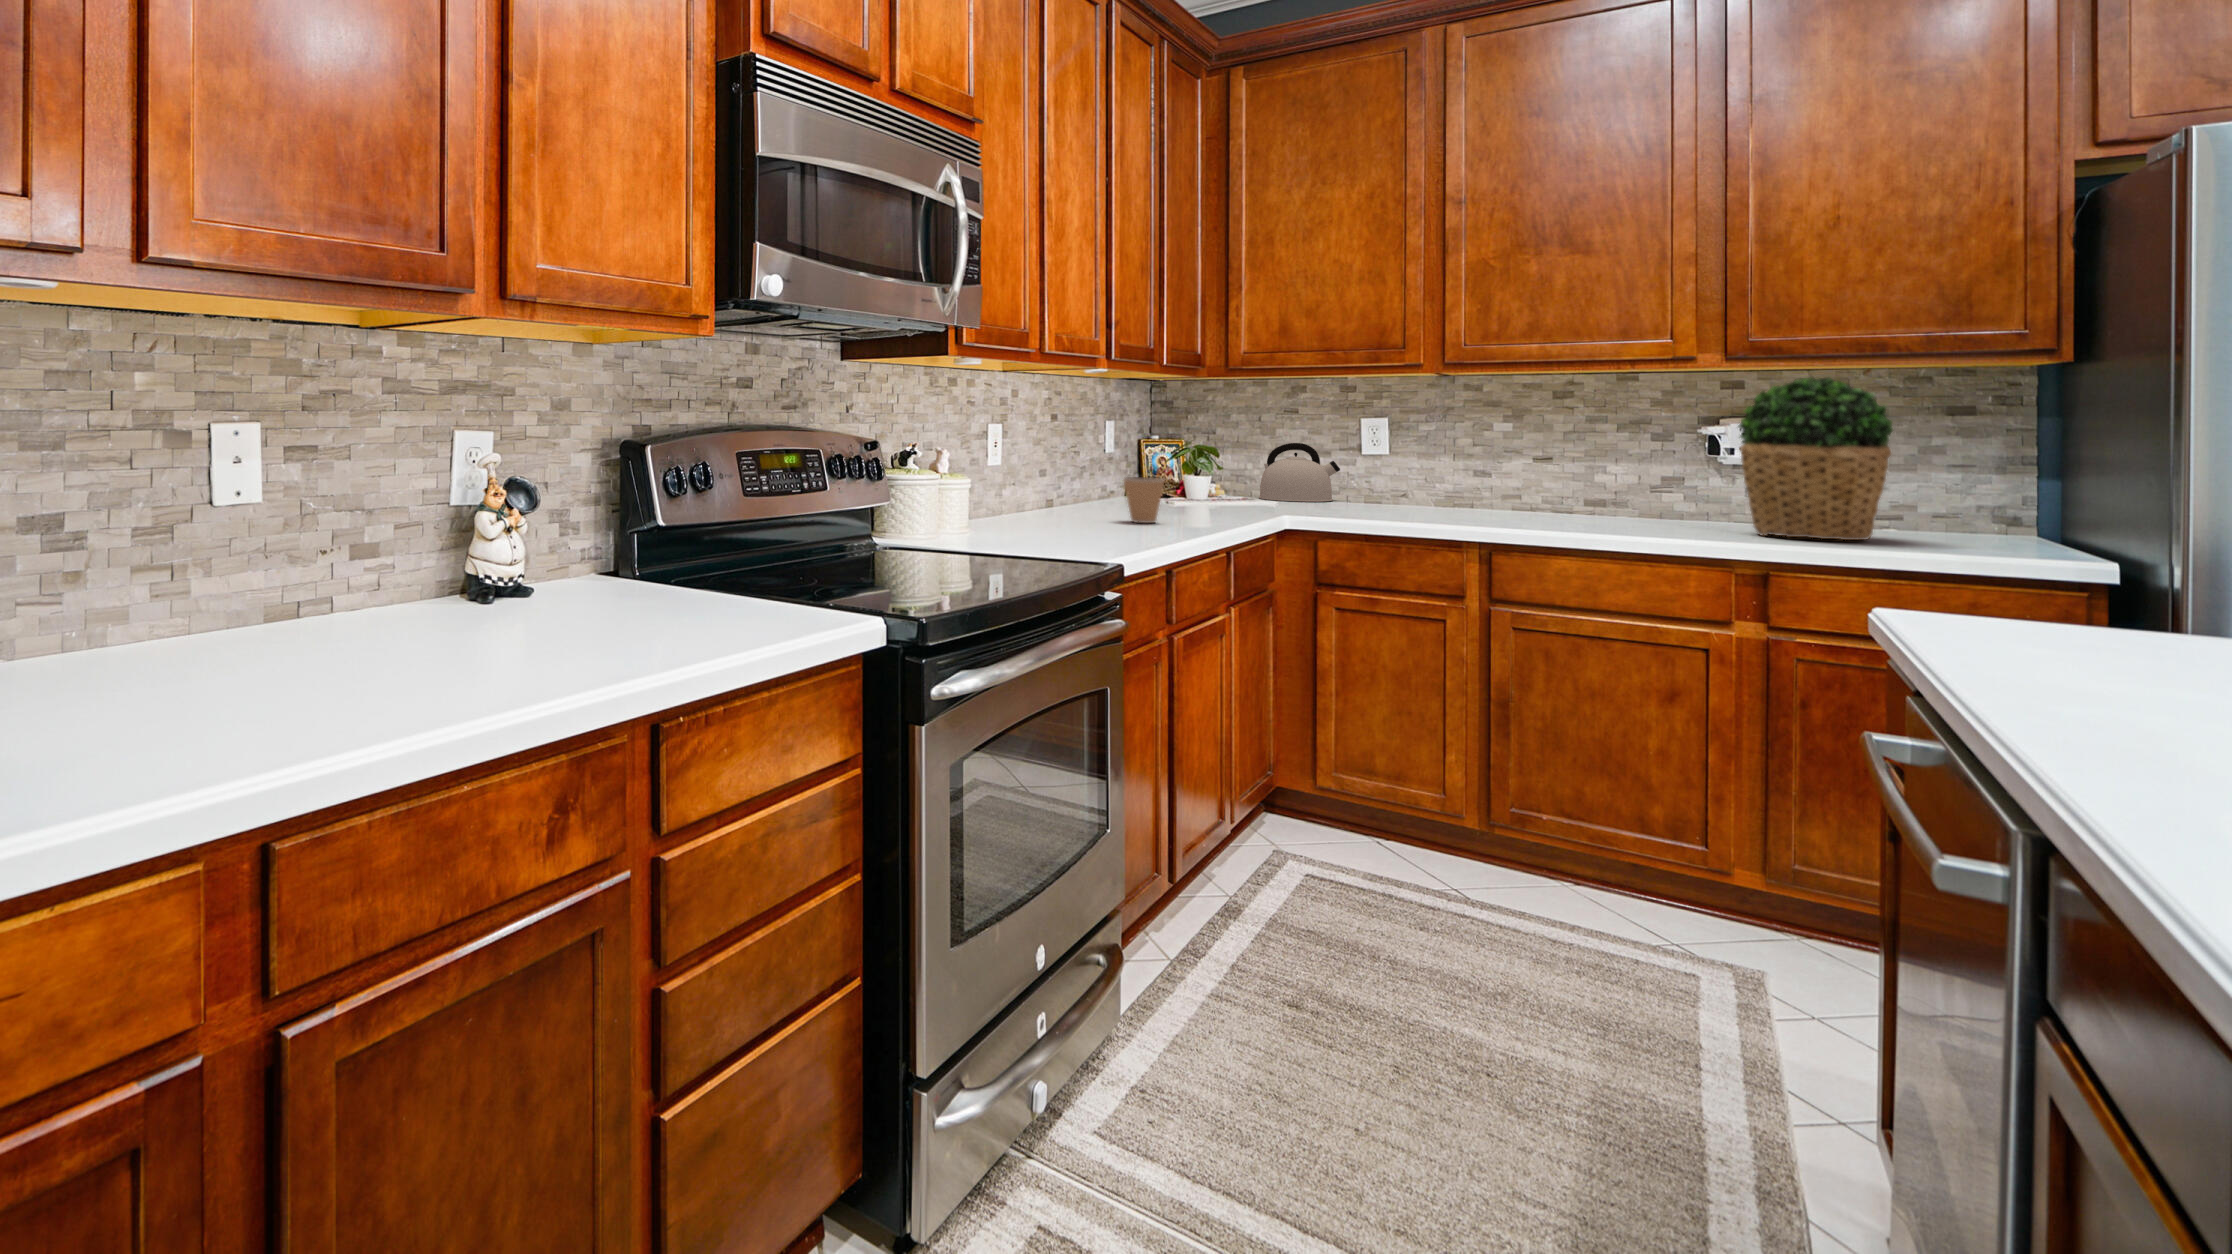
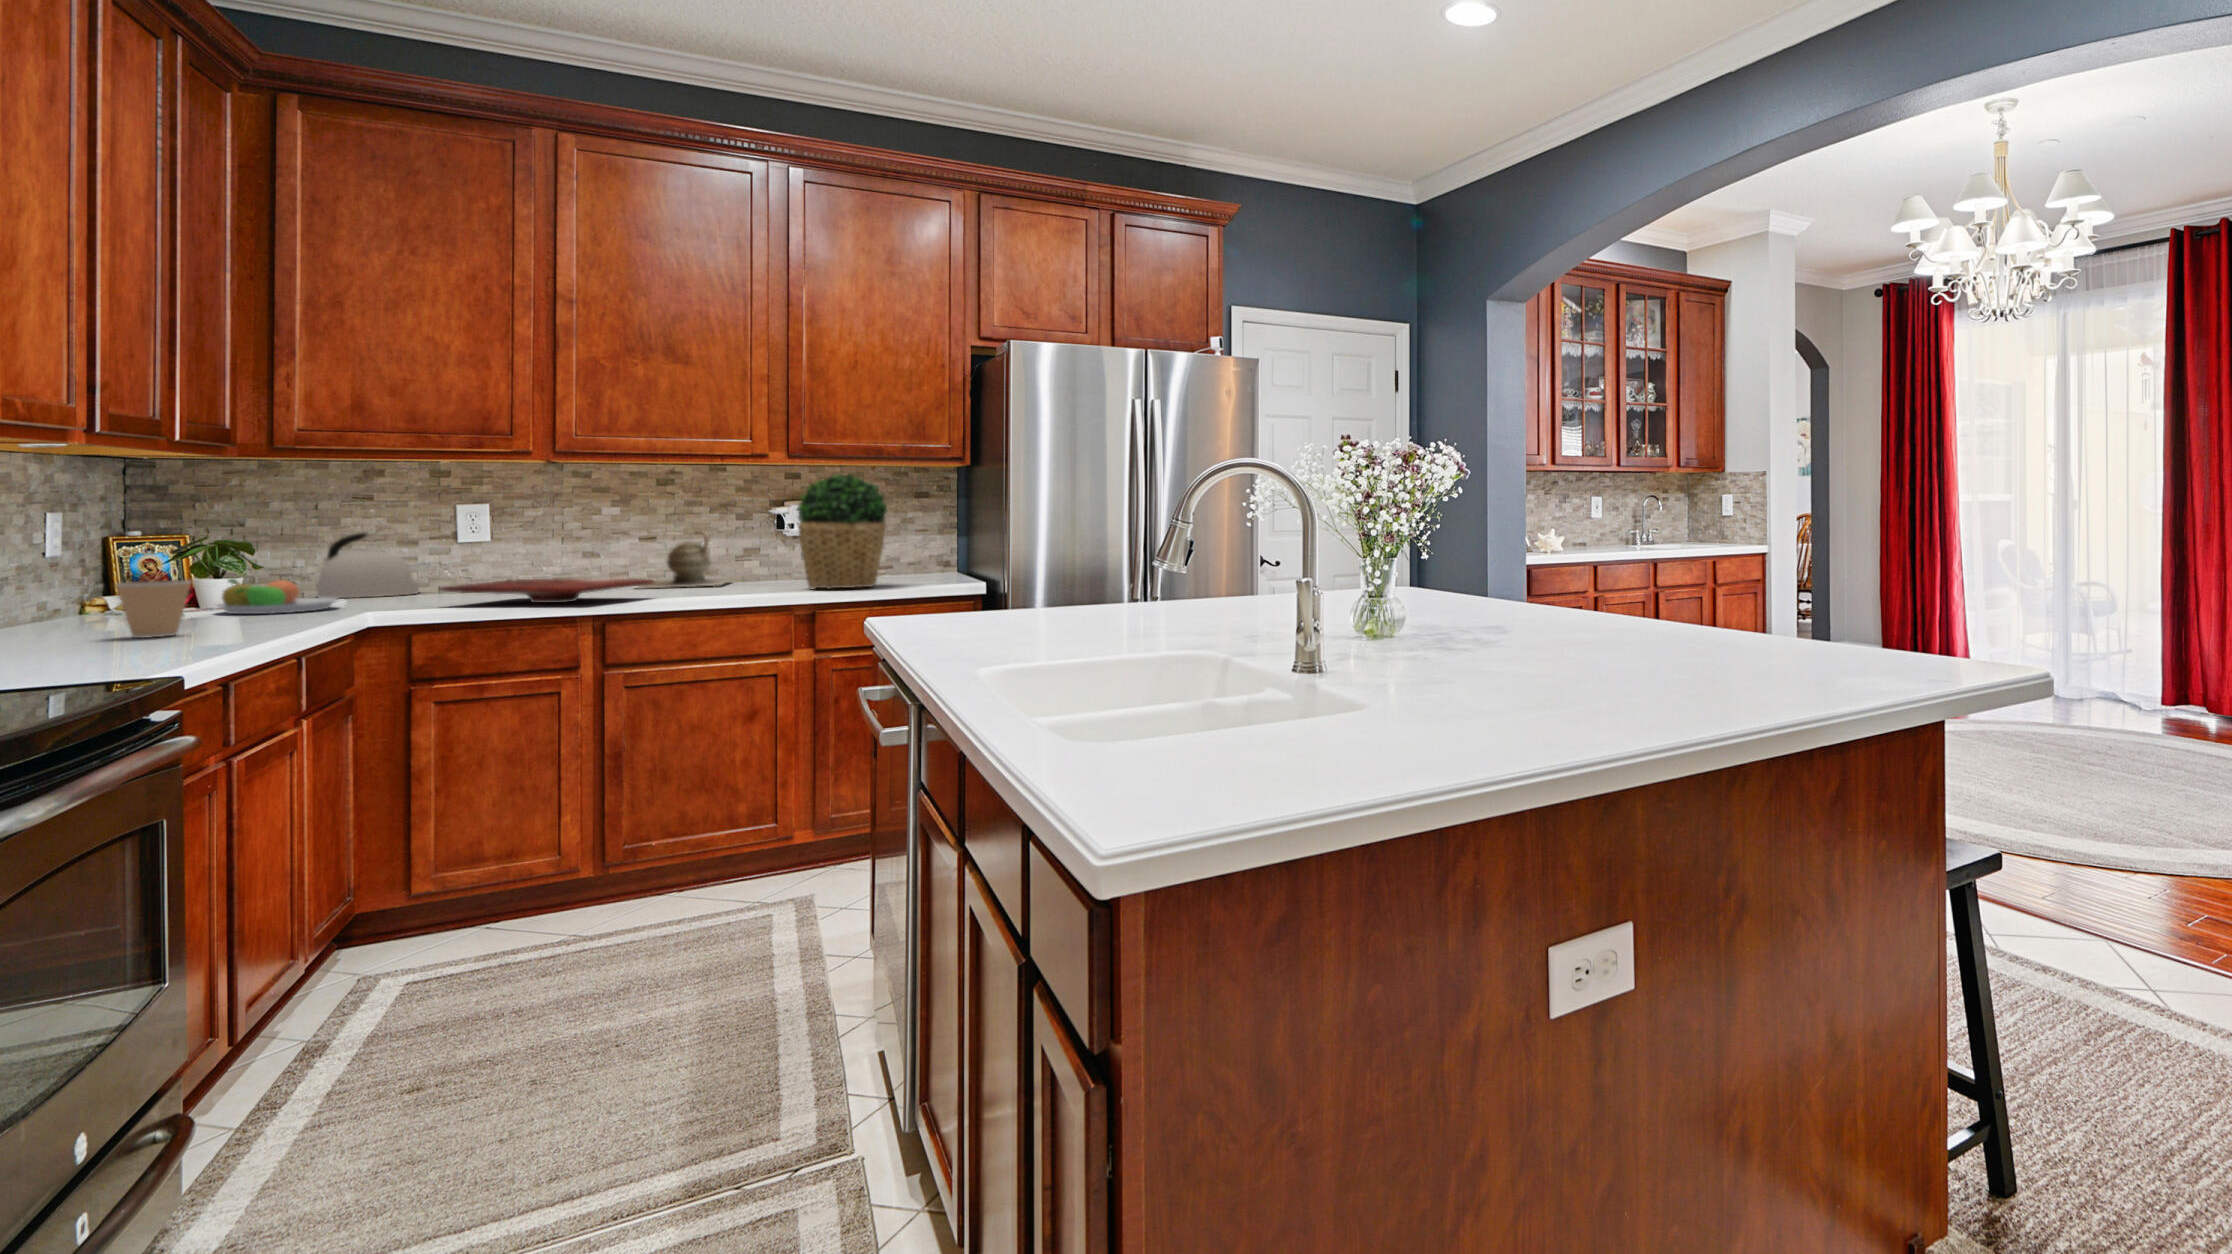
ceramic jug: none [1526,438,1647,518] -> present [637,530,729,588]
fruit bowl: none [1189,478,1269,511] -> present [217,578,339,614]
cutting board: none [1340,495,1548,523] -> present [440,579,654,603]

